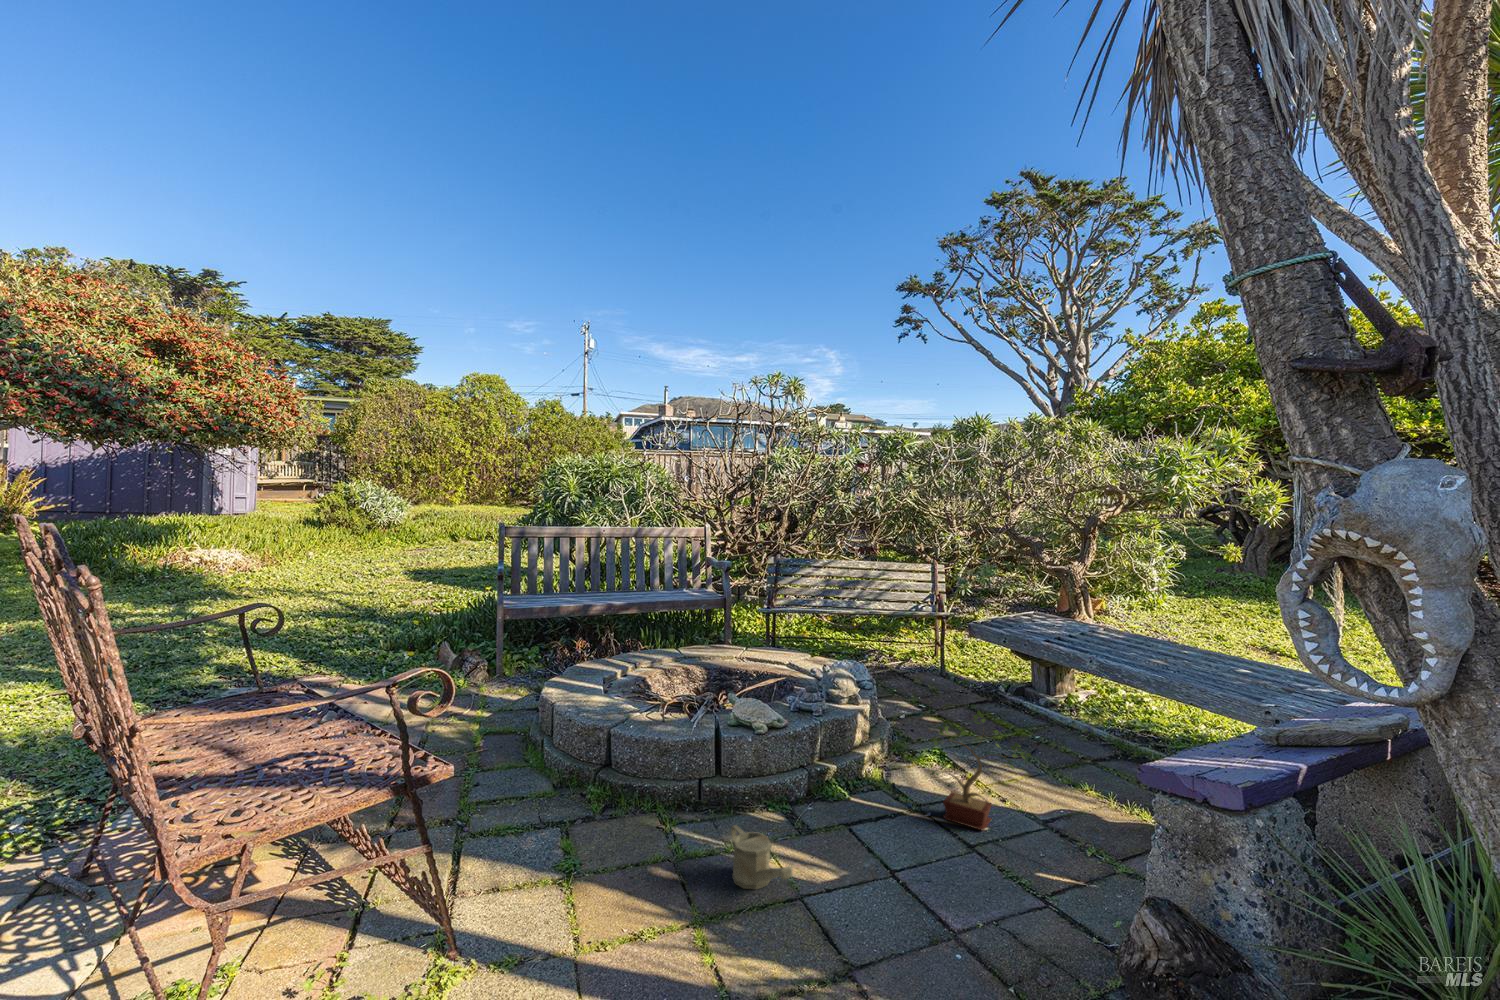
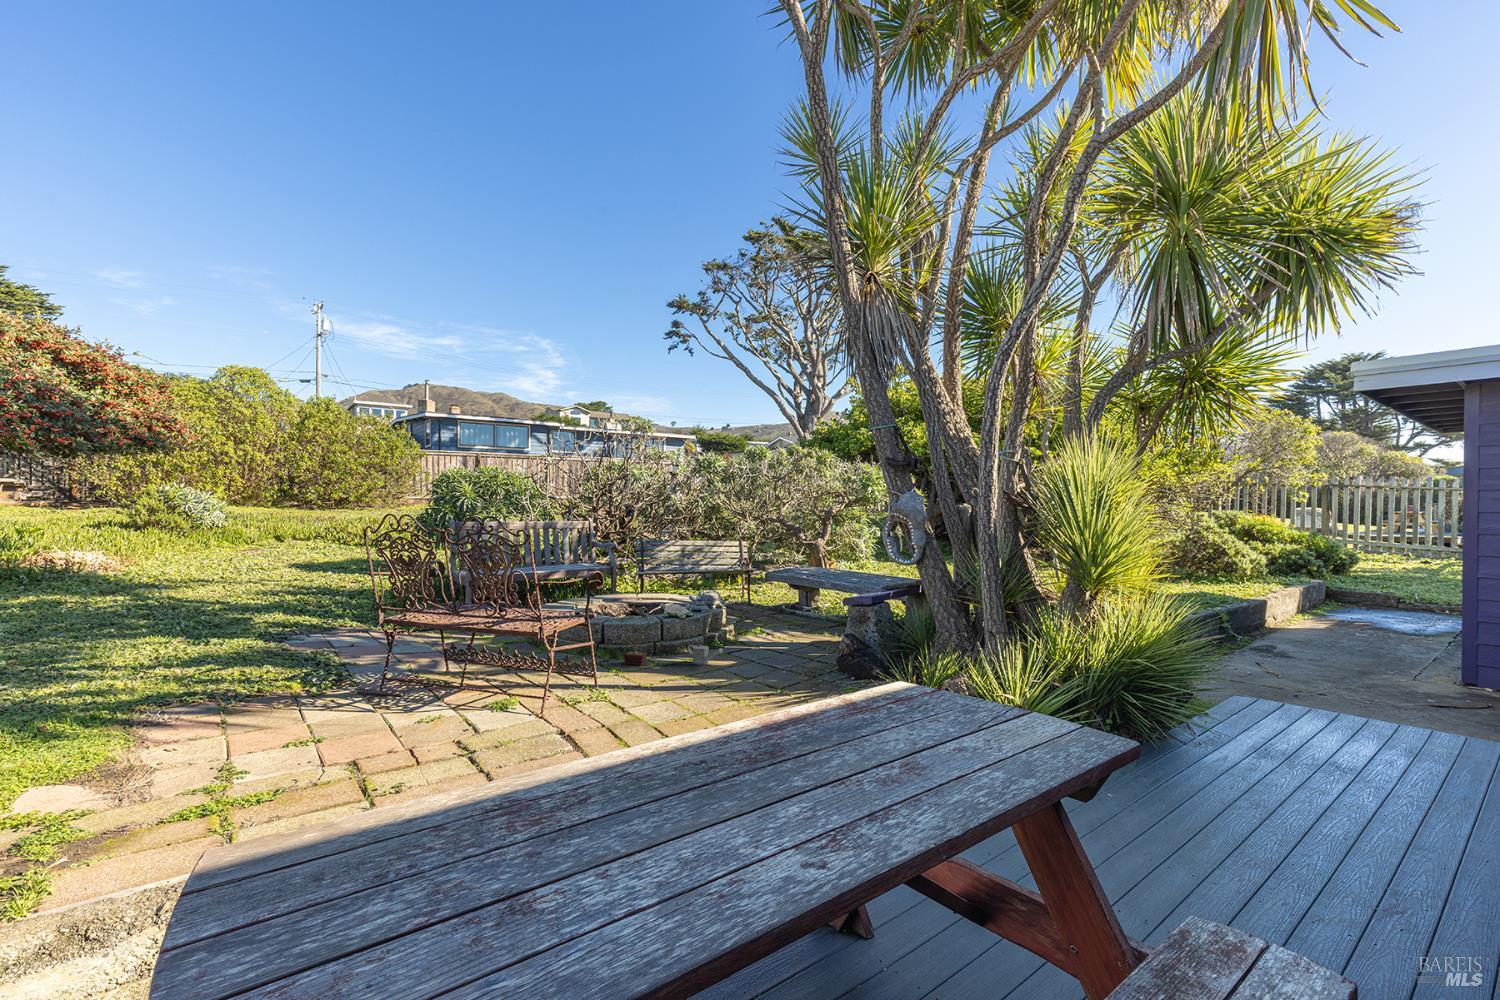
potted plant: present [930,711,1031,830] -> present [617,608,662,665]

